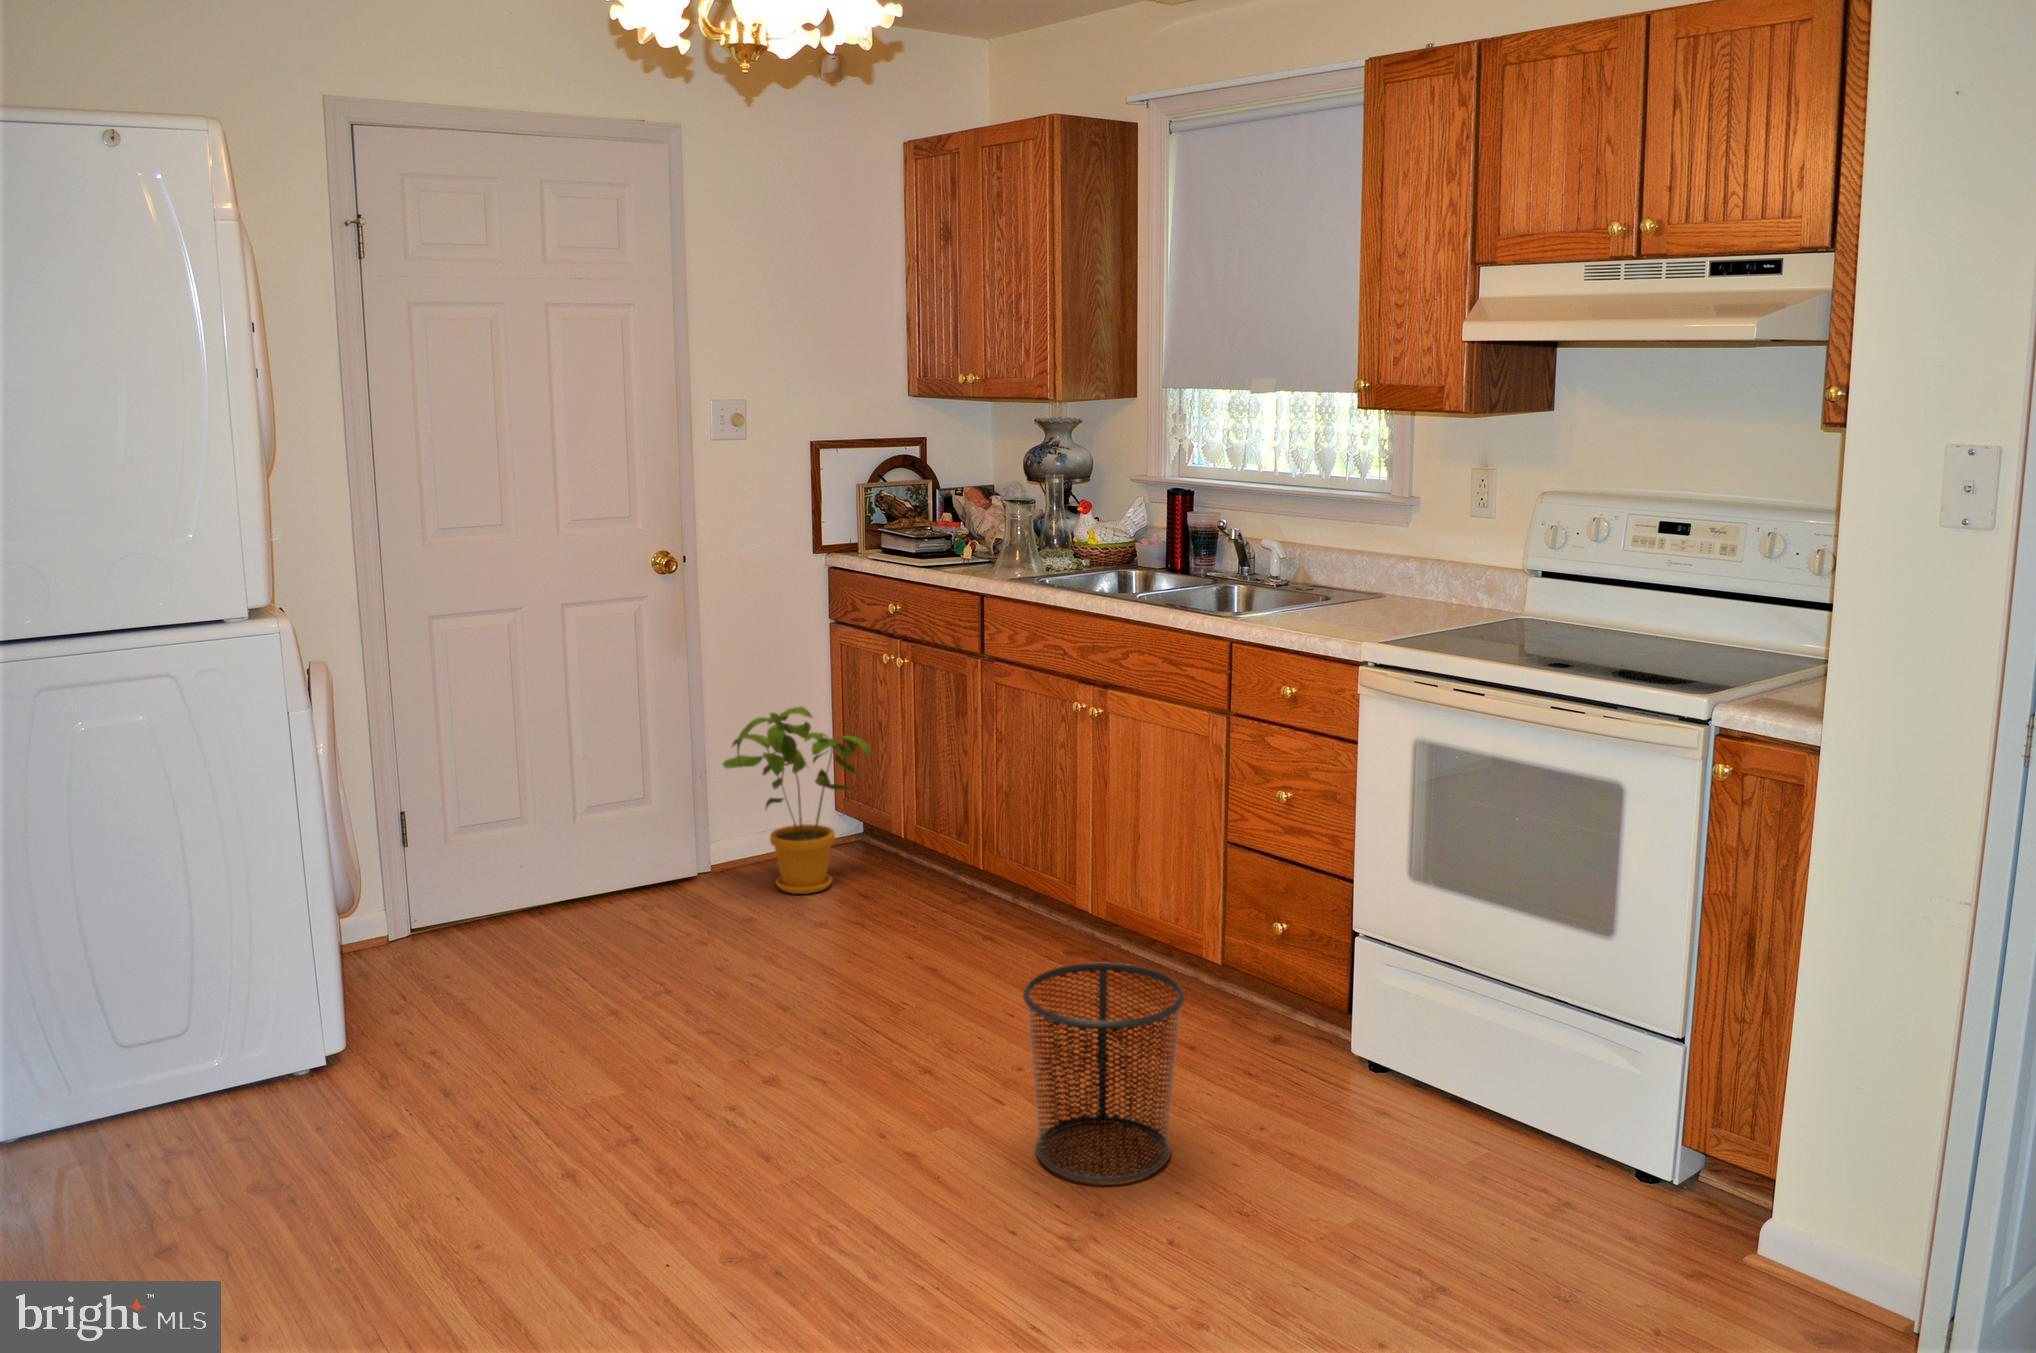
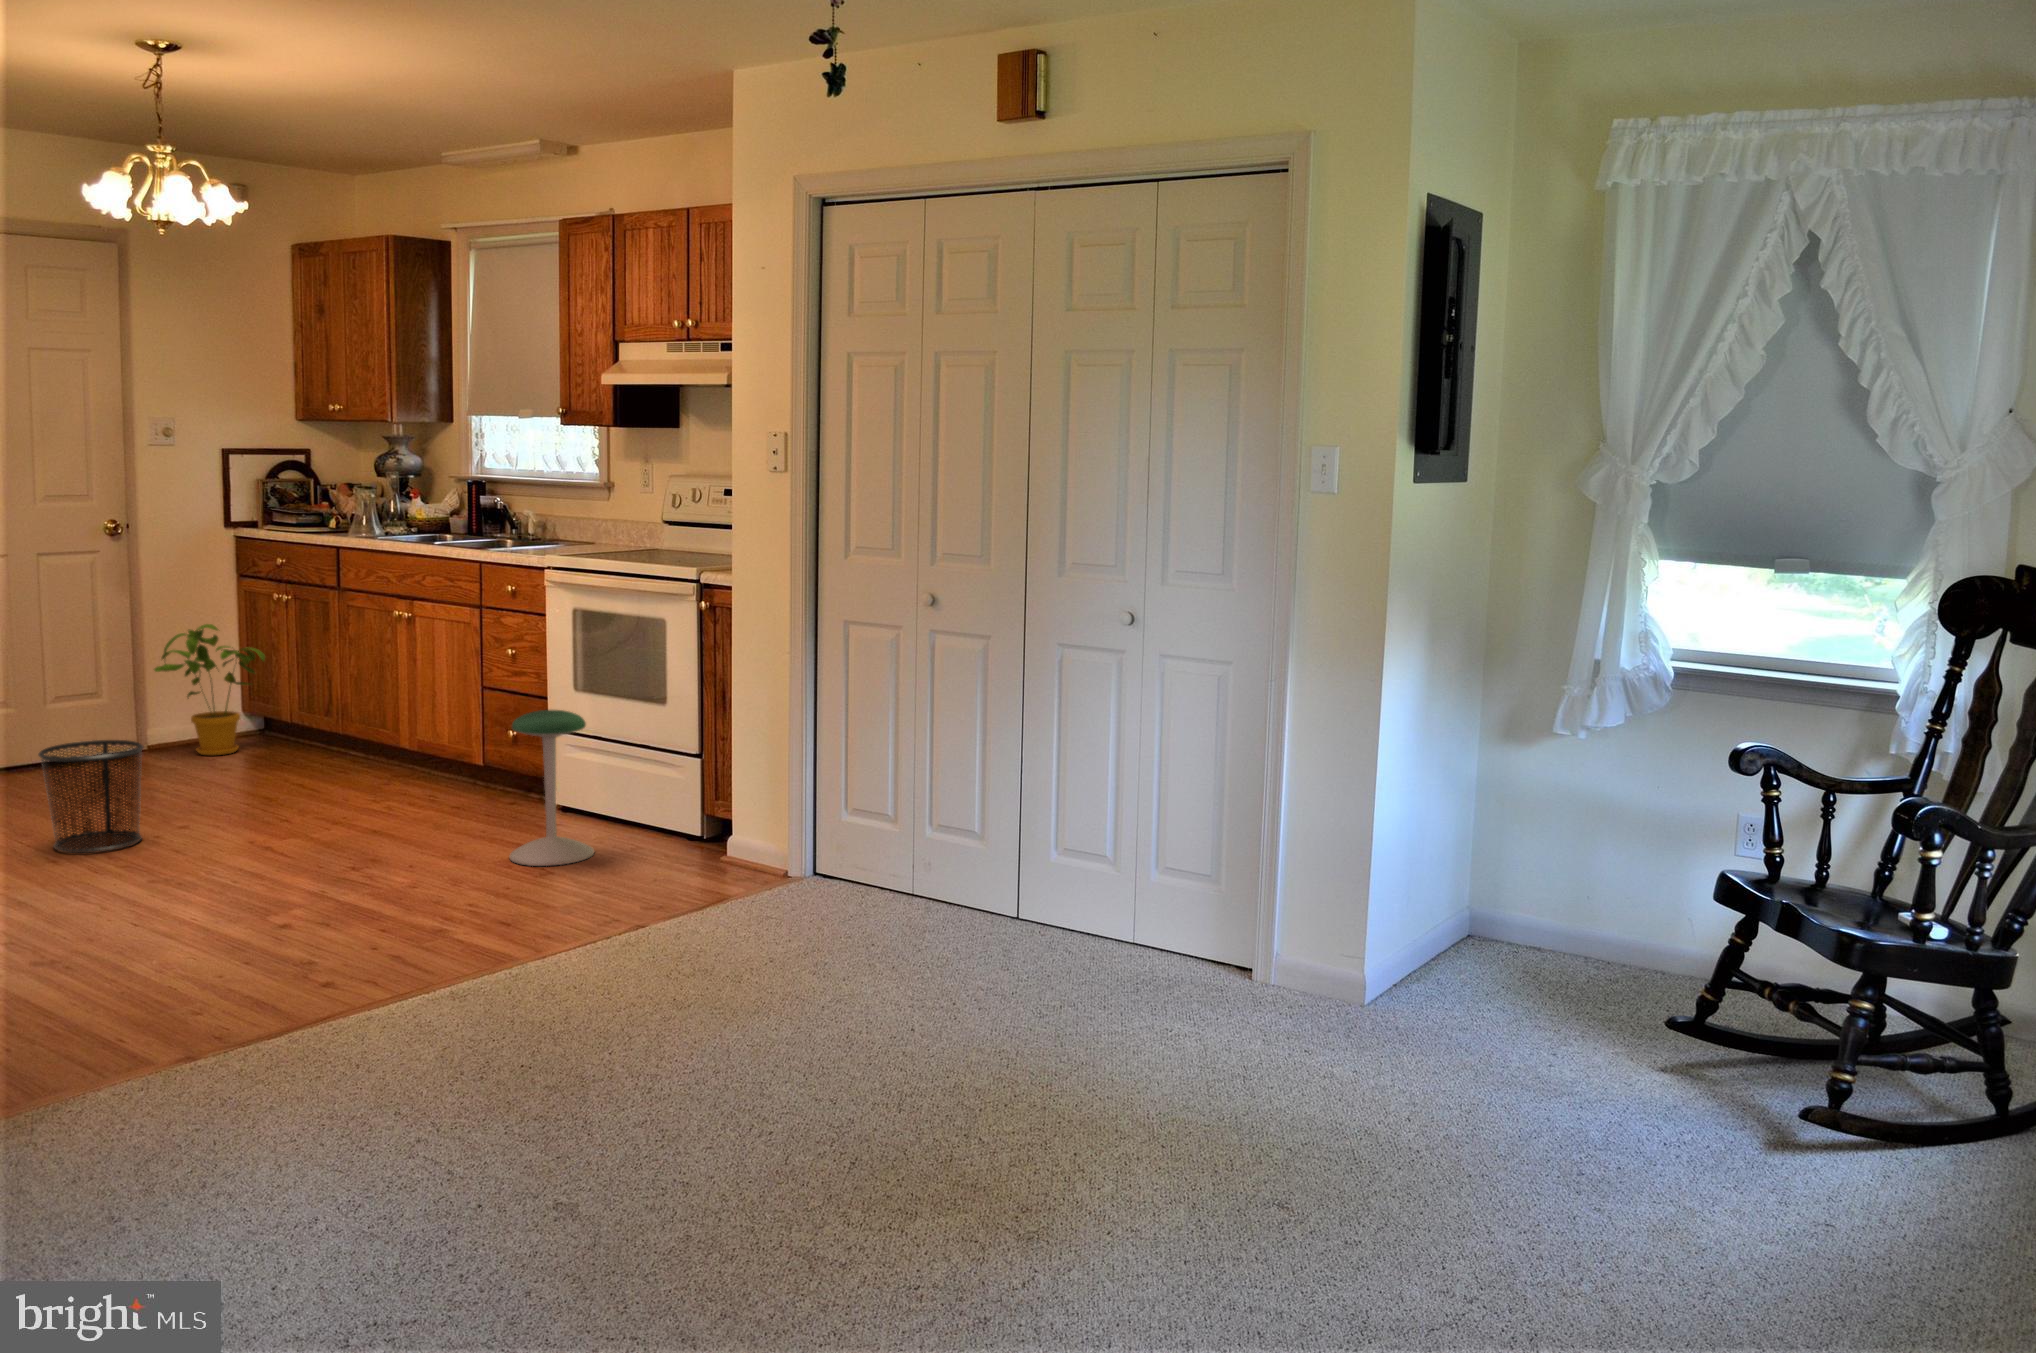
waste bin: present [1023,963,1185,1183] -> present [38,740,143,853]
stool: none [1359,974,1527,1303] -> present [509,710,594,866]

